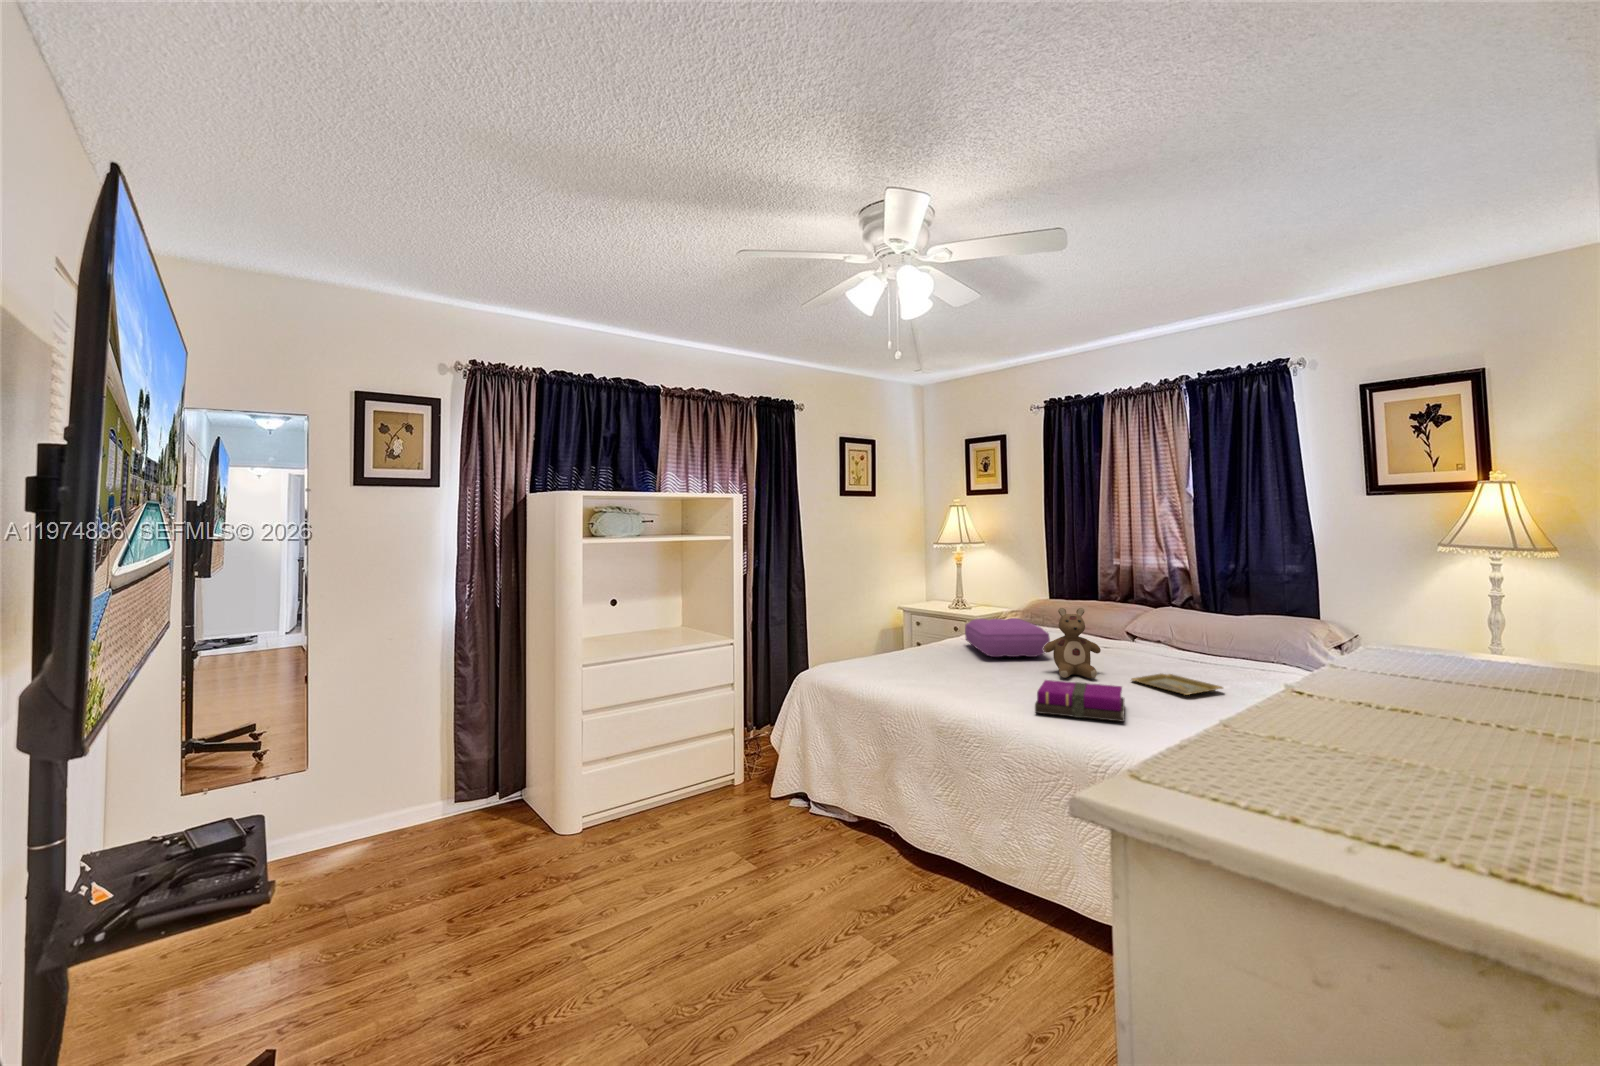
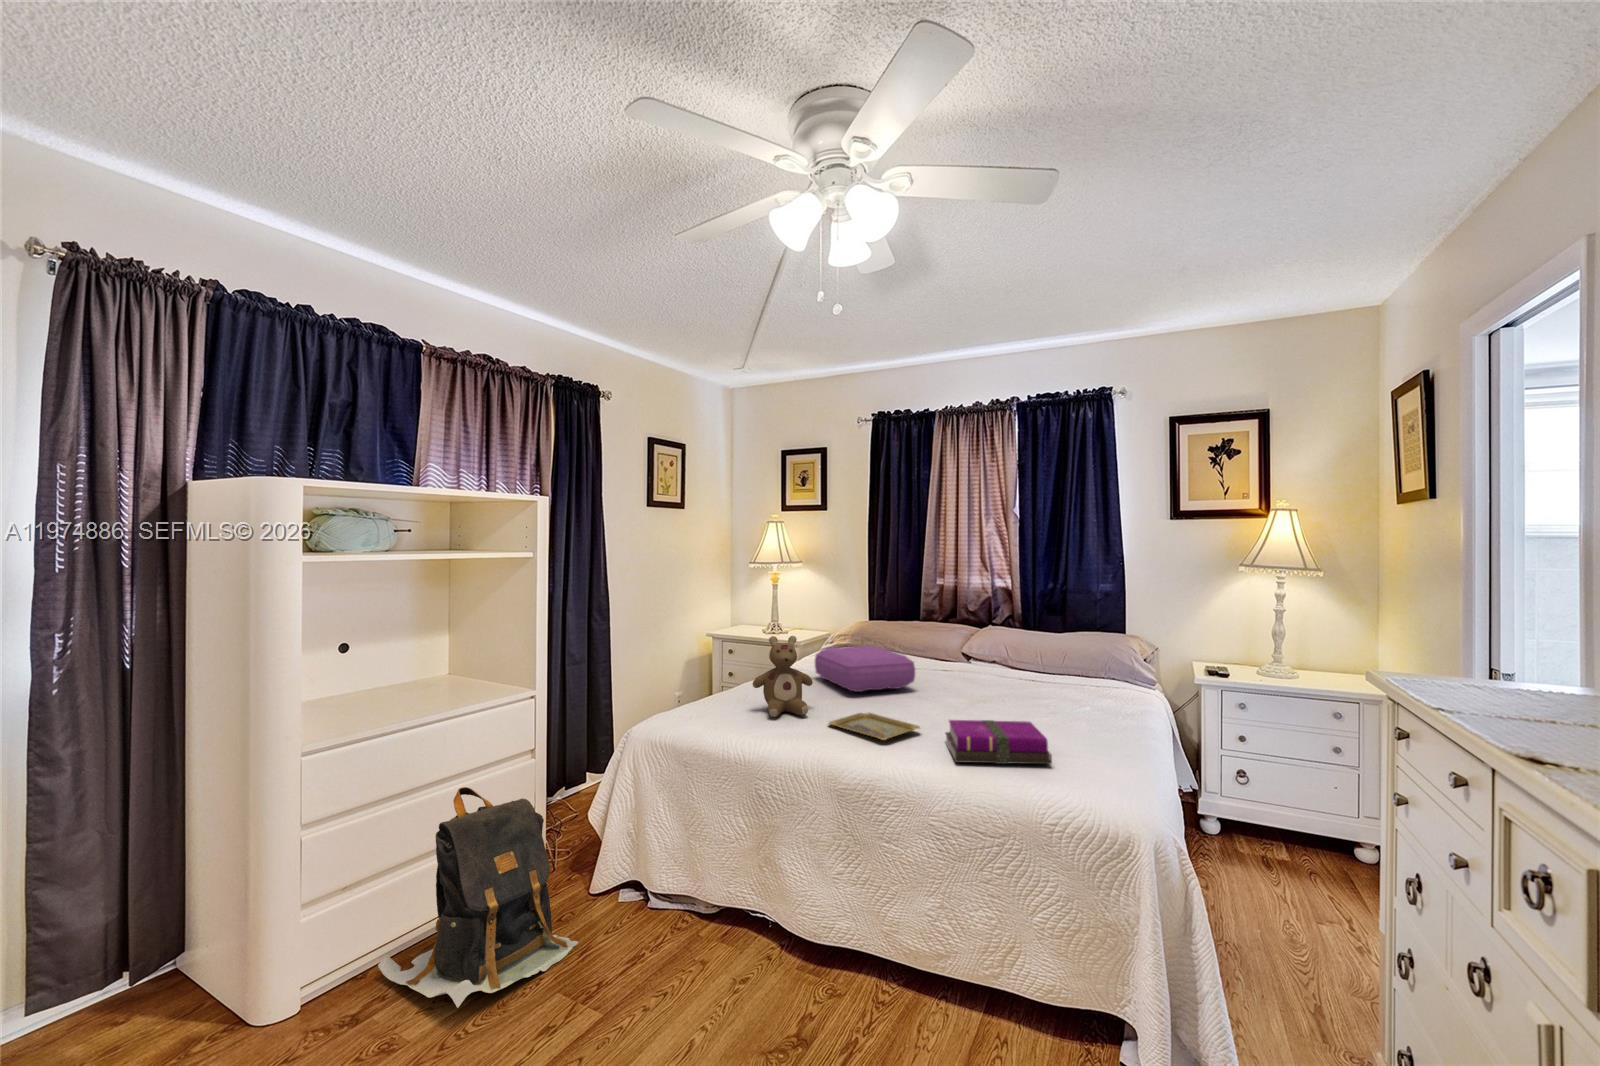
stuffed bear: present [1043,608,1101,678] -> present [752,636,813,717]
tray: present [1132,674,1223,695] -> present [829,713,920,740]
backpack: none [628,703,755,843] -> present [378,787,578,1008]

